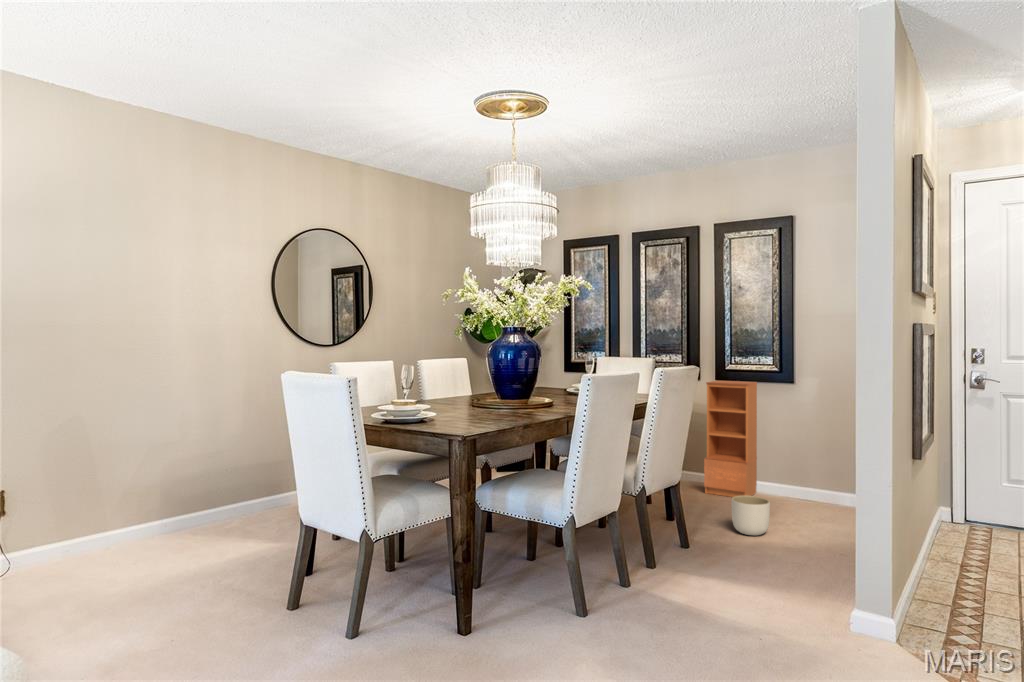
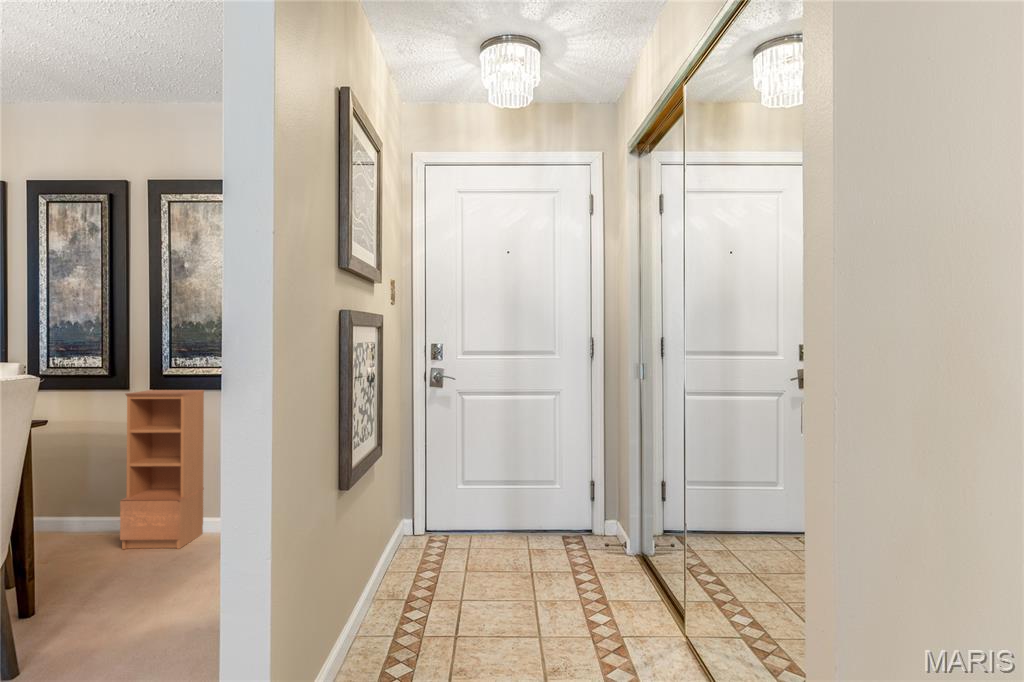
planter: present [732,496,770,536] -> none [111,555,173,619]

